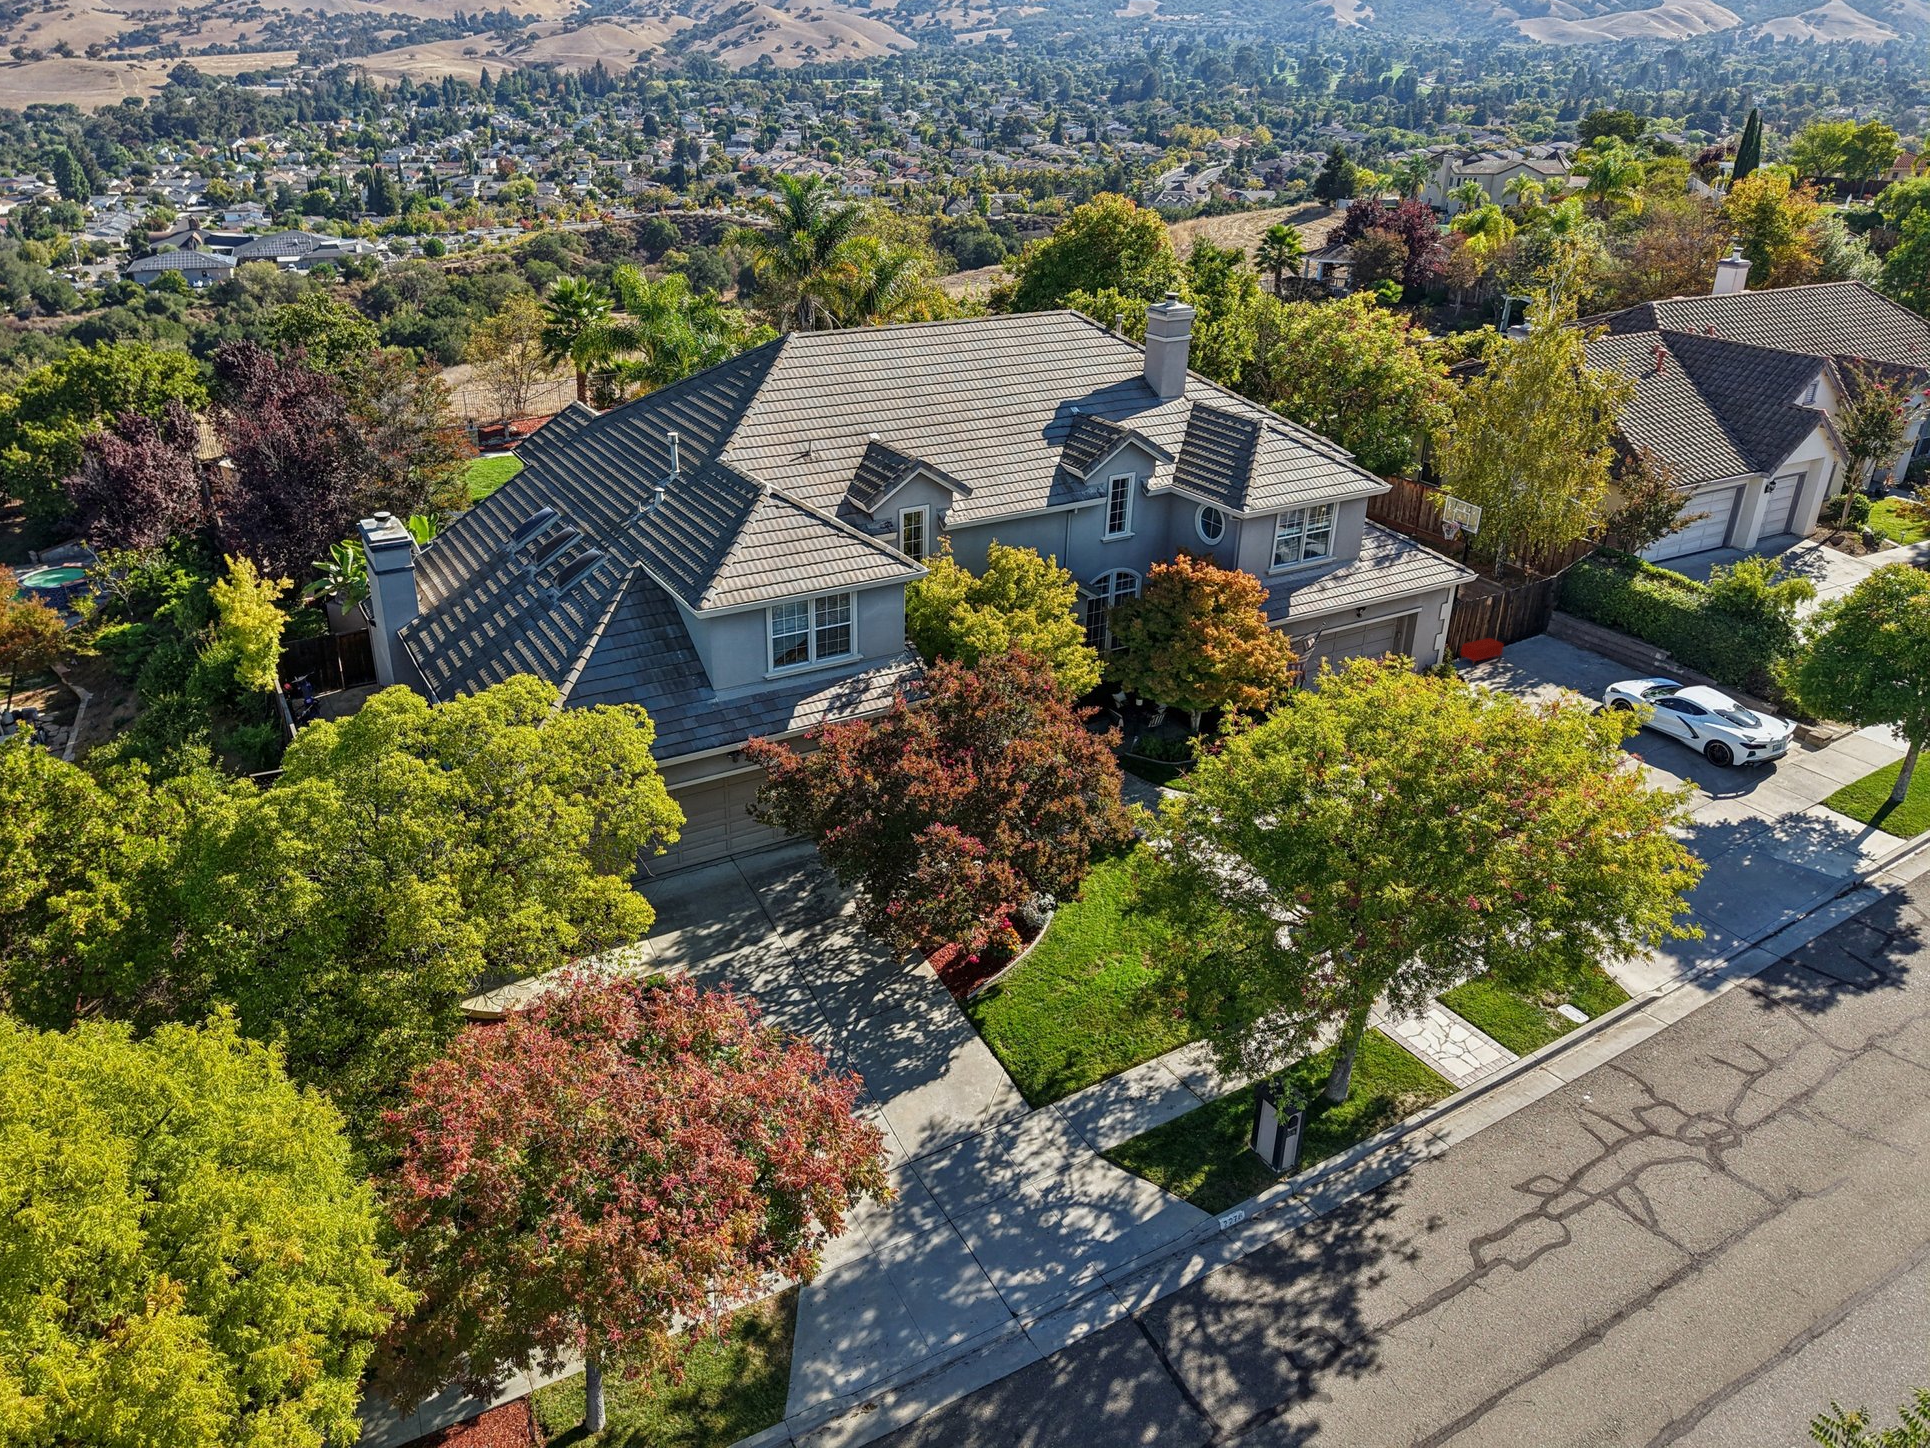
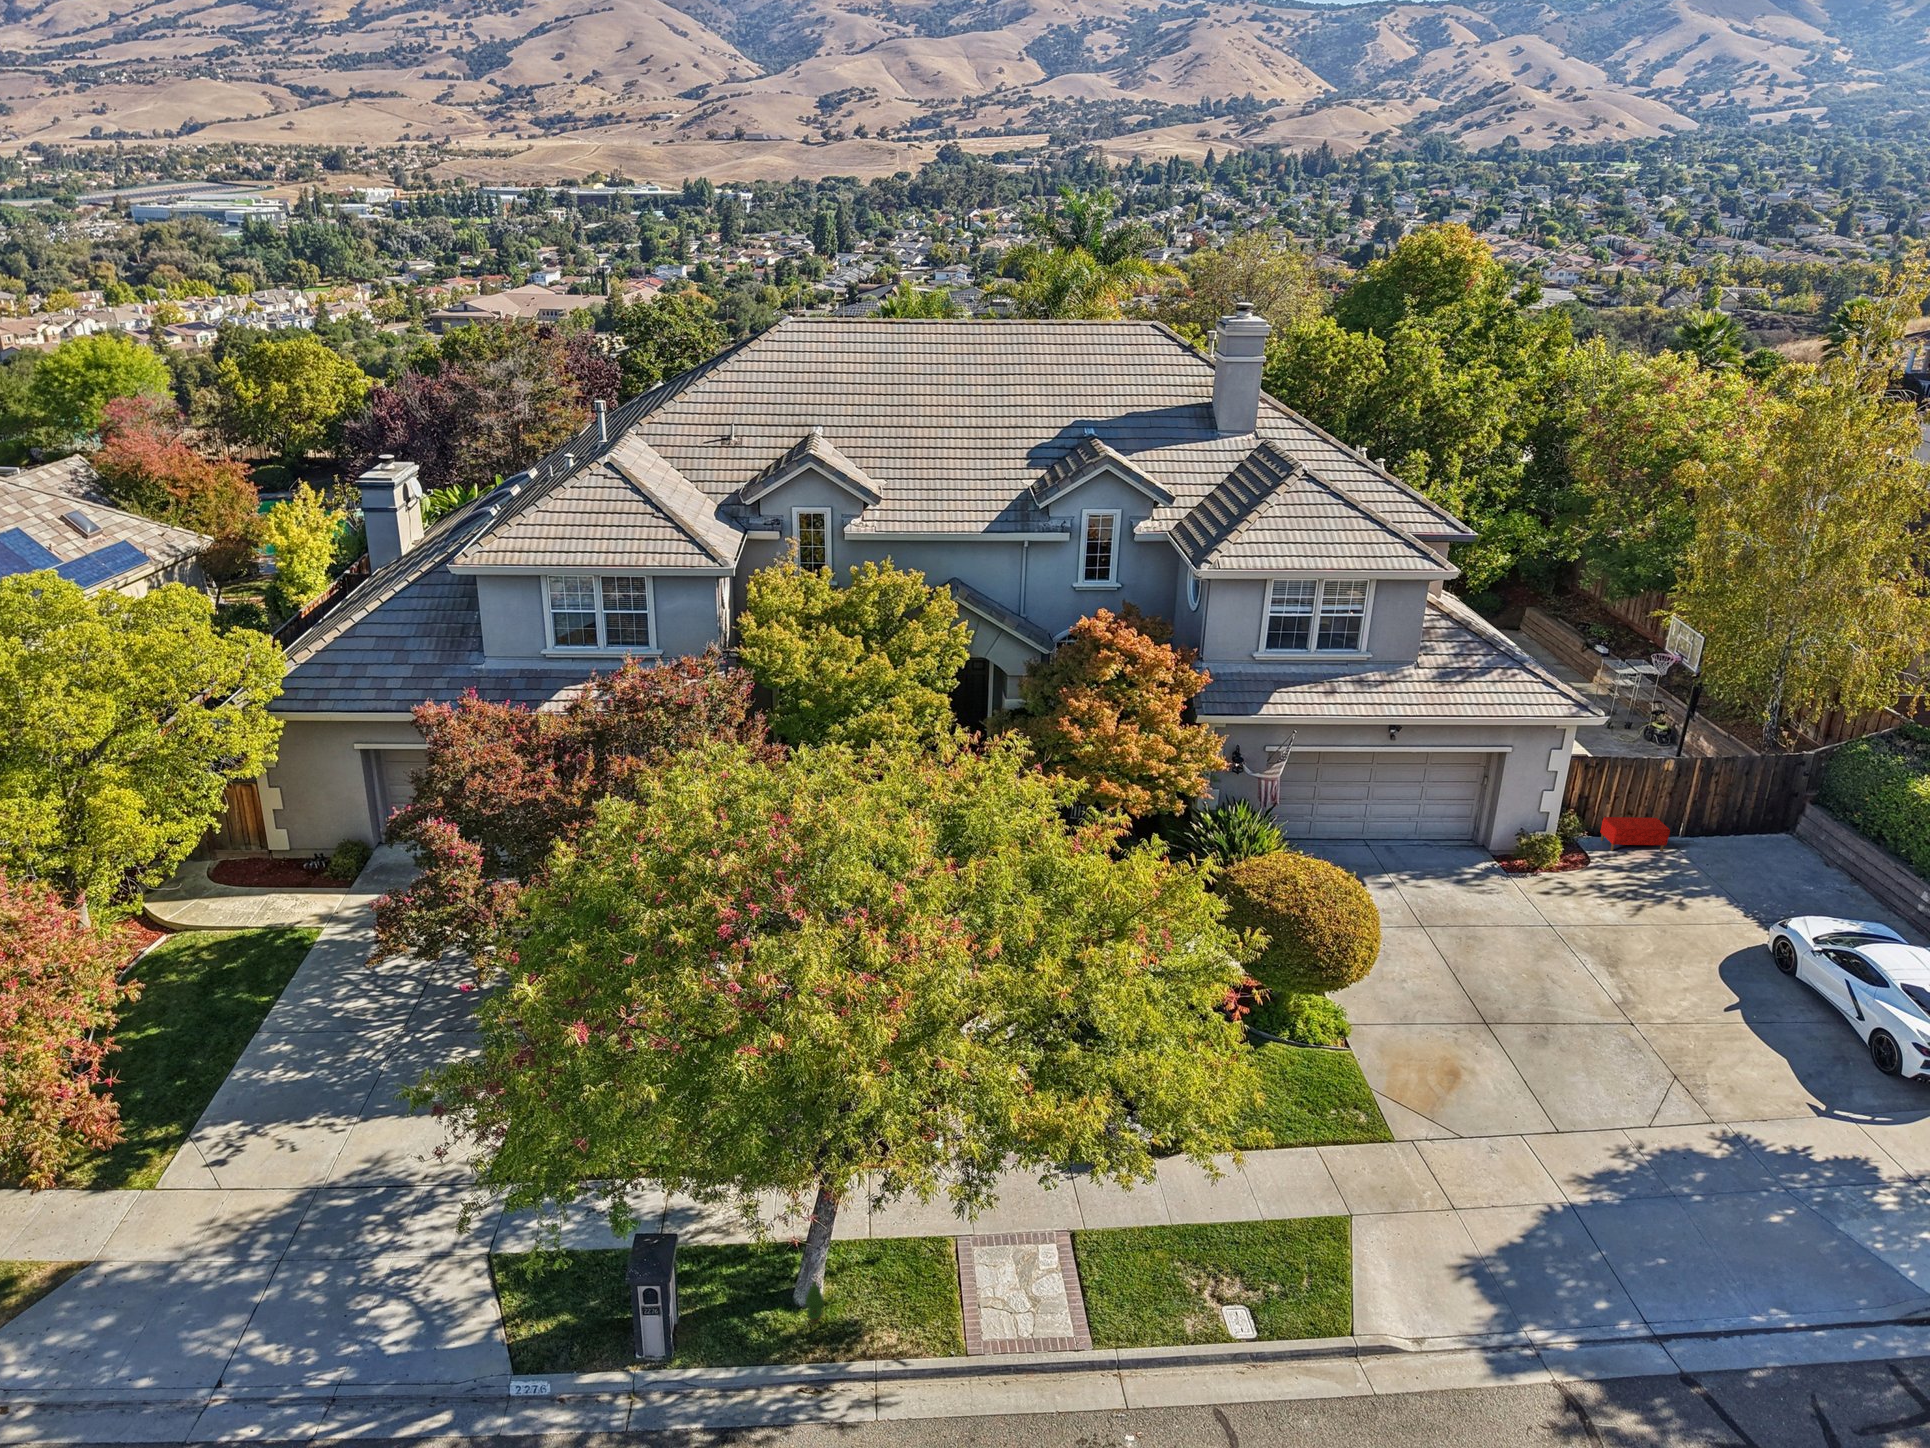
potted tree: none [1351,1076,1366,1108] -> present [805,1282,824,1323]

